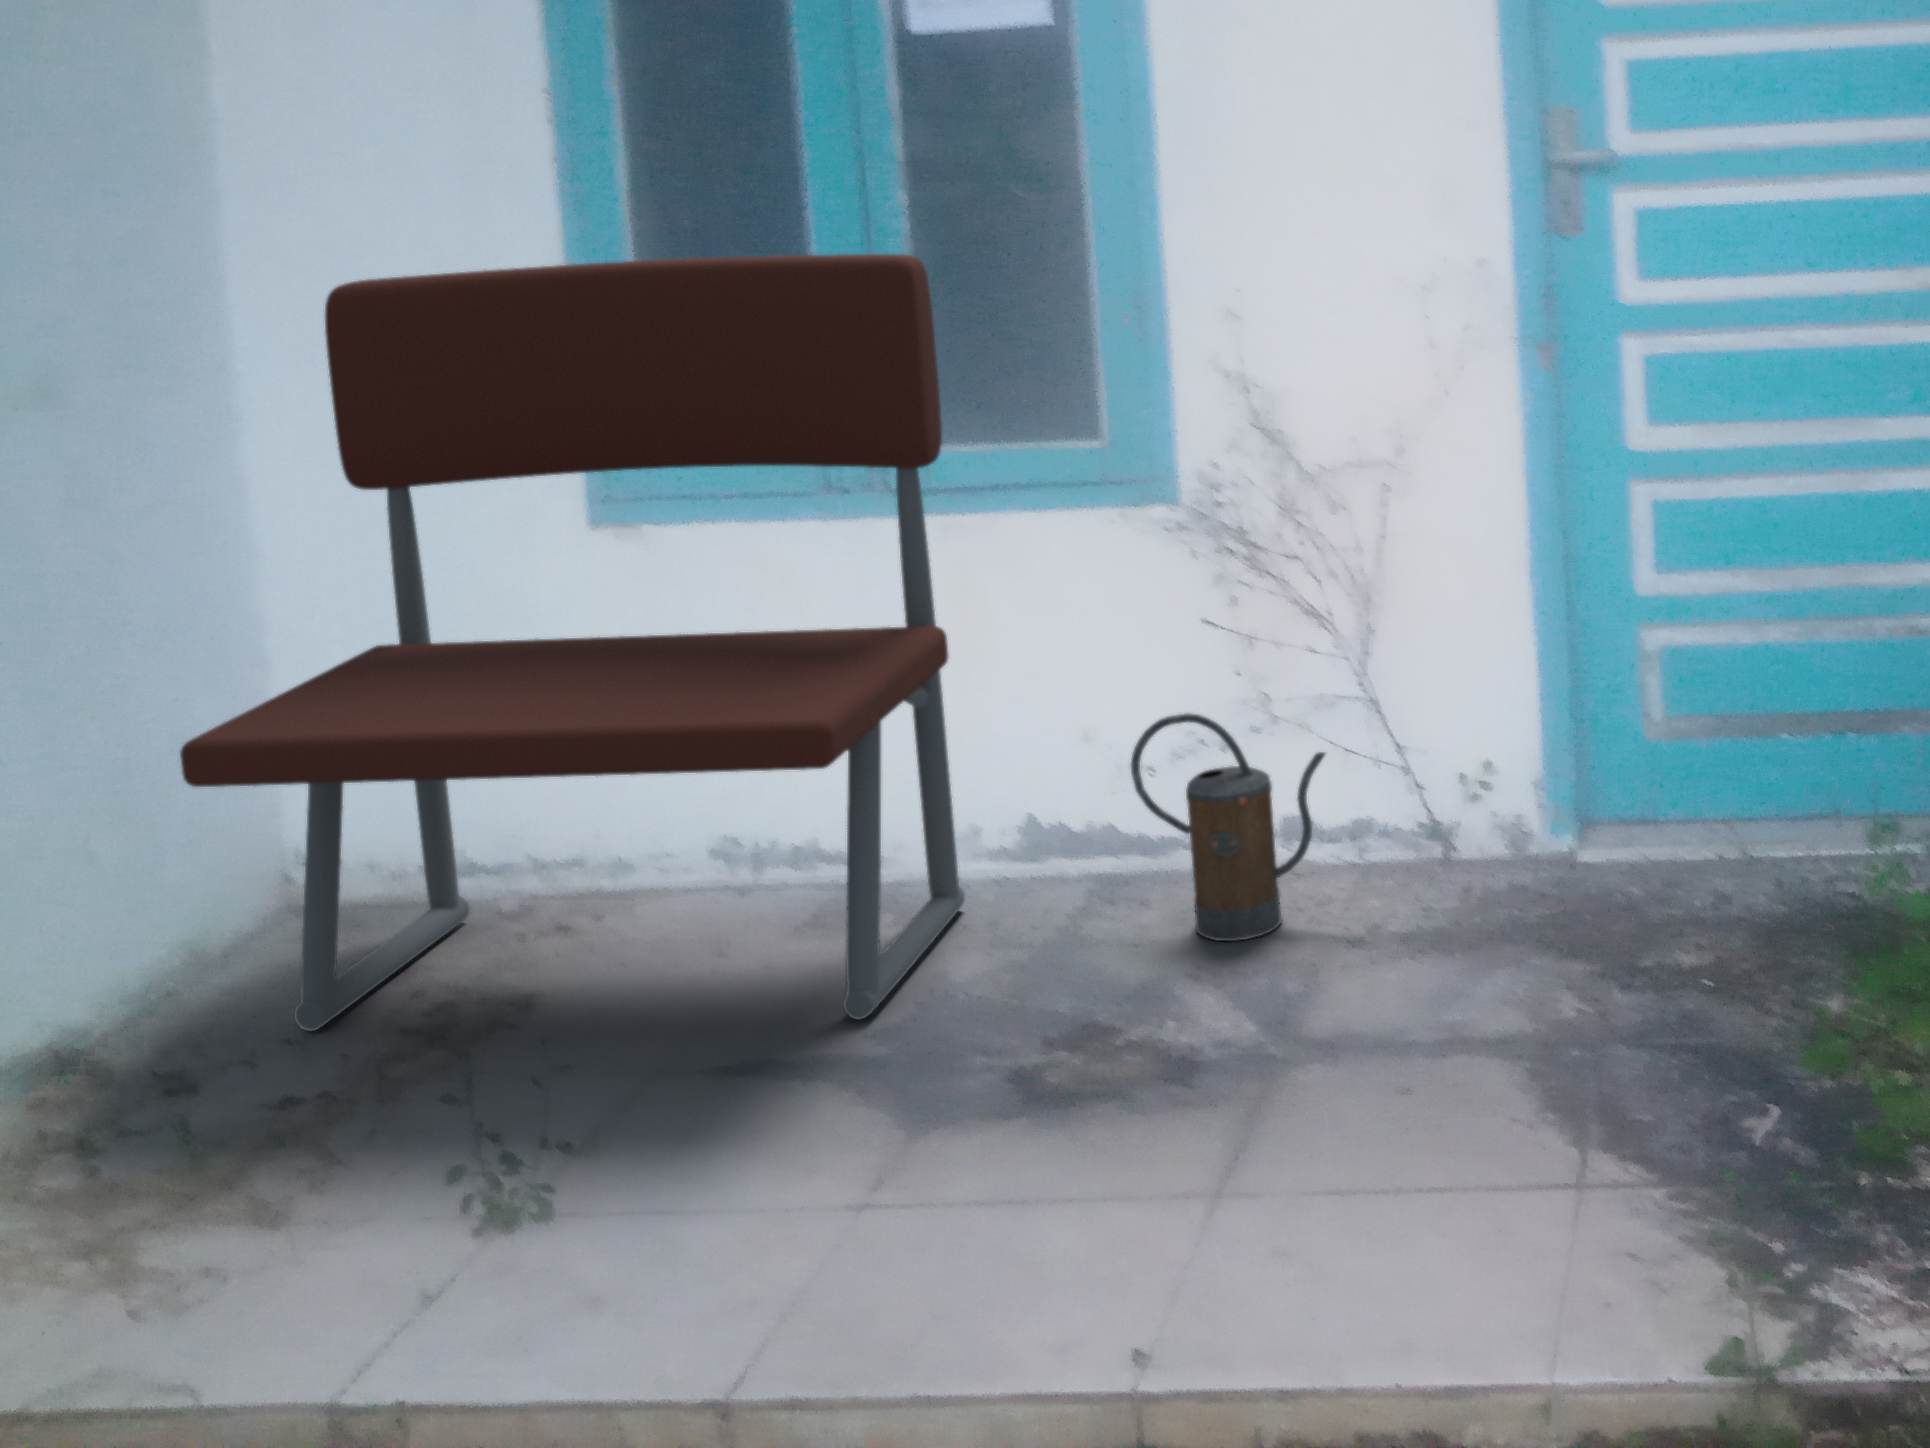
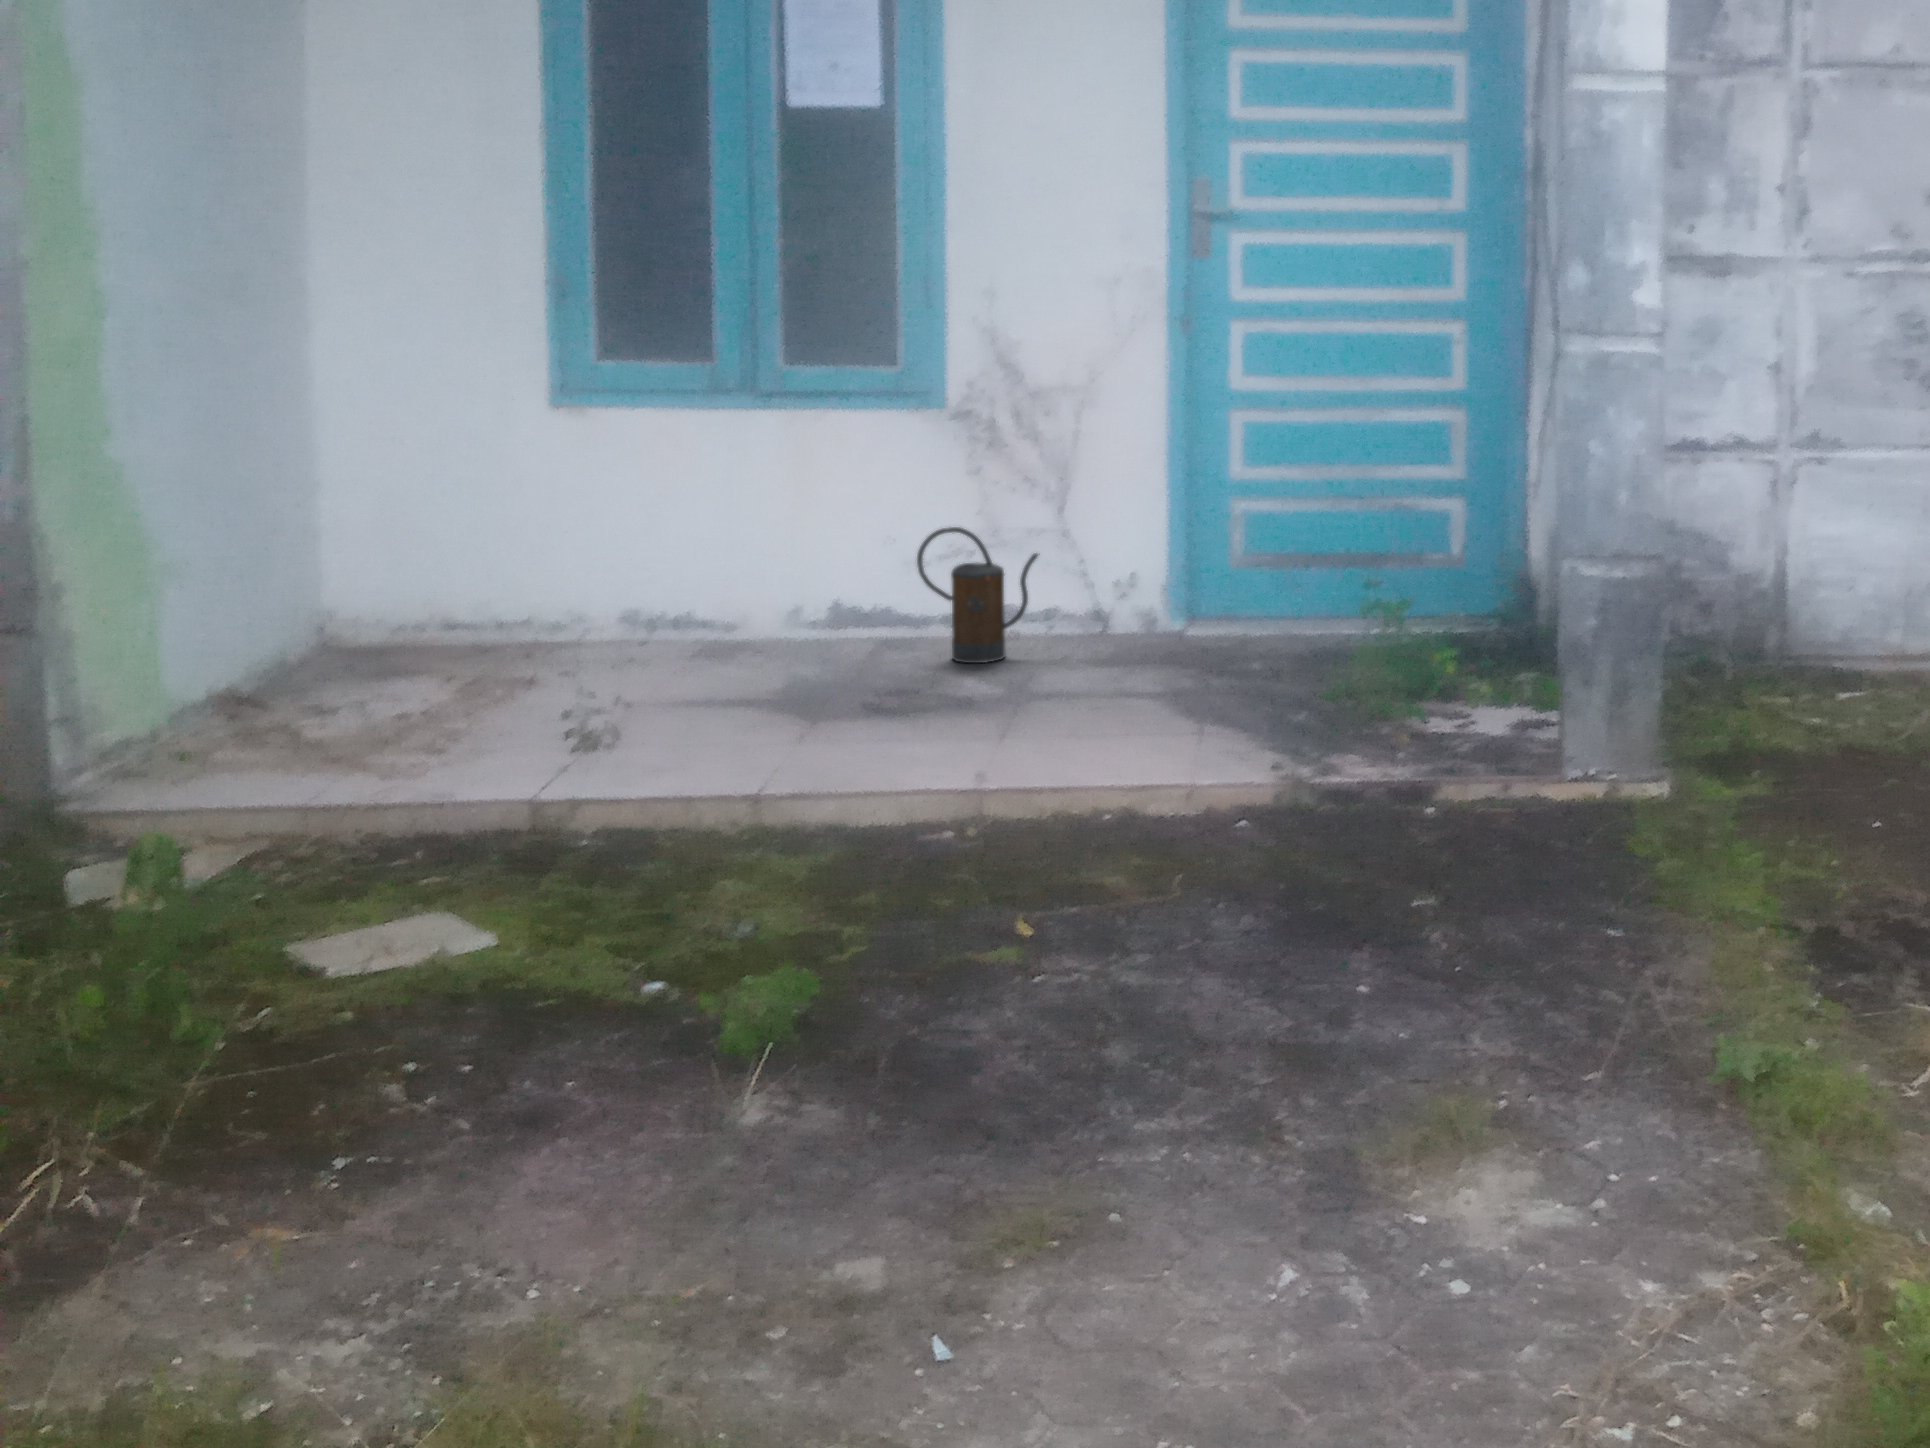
bench: present [180,254,965,1031] -> none [331,236,805,695]

